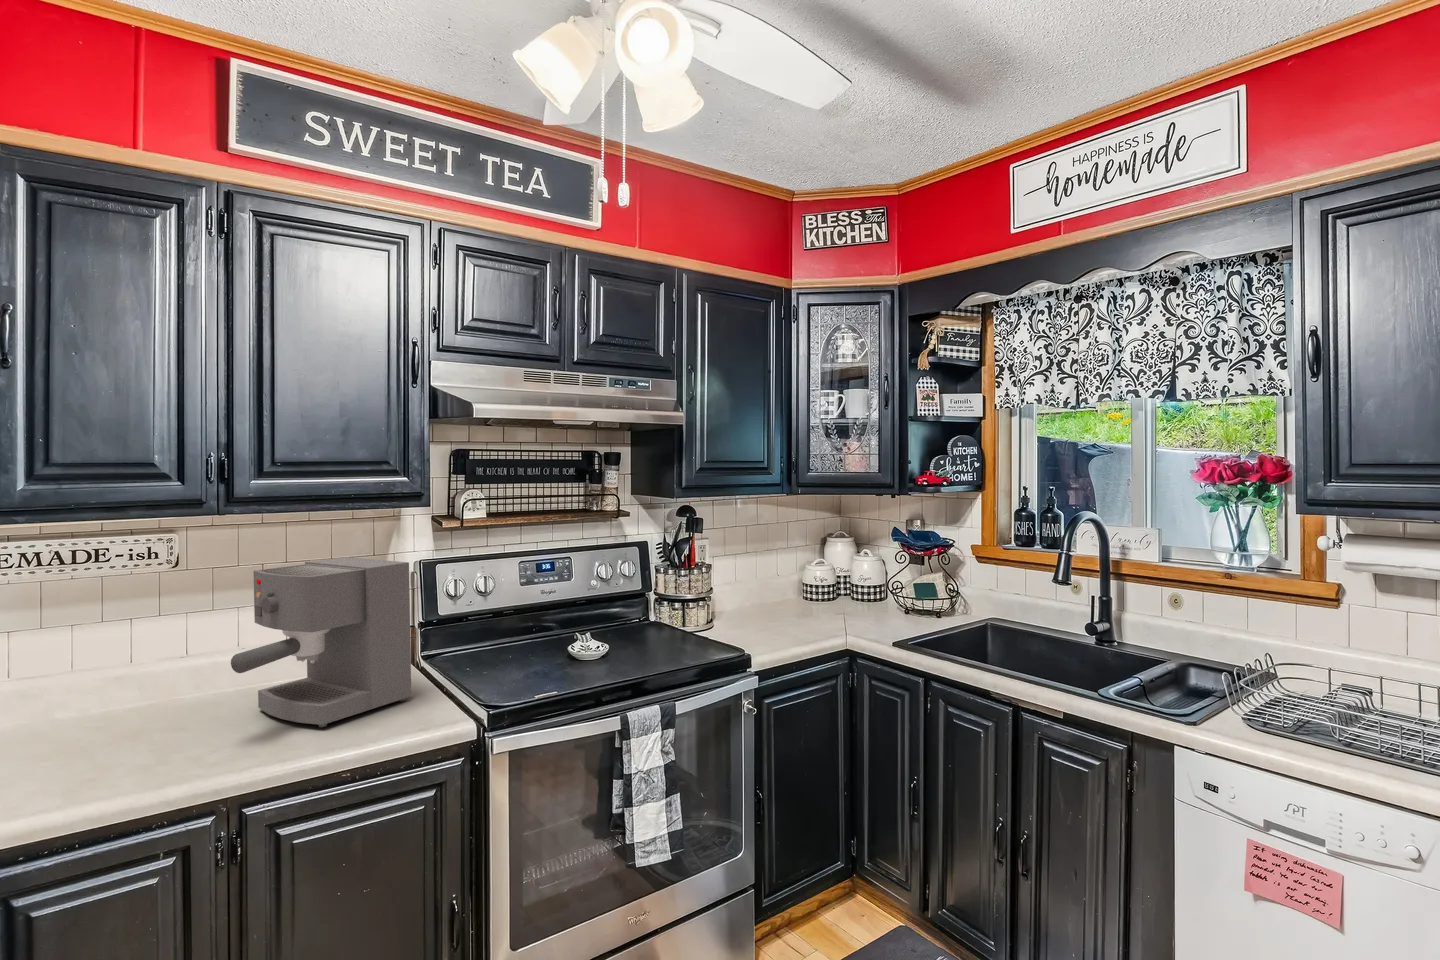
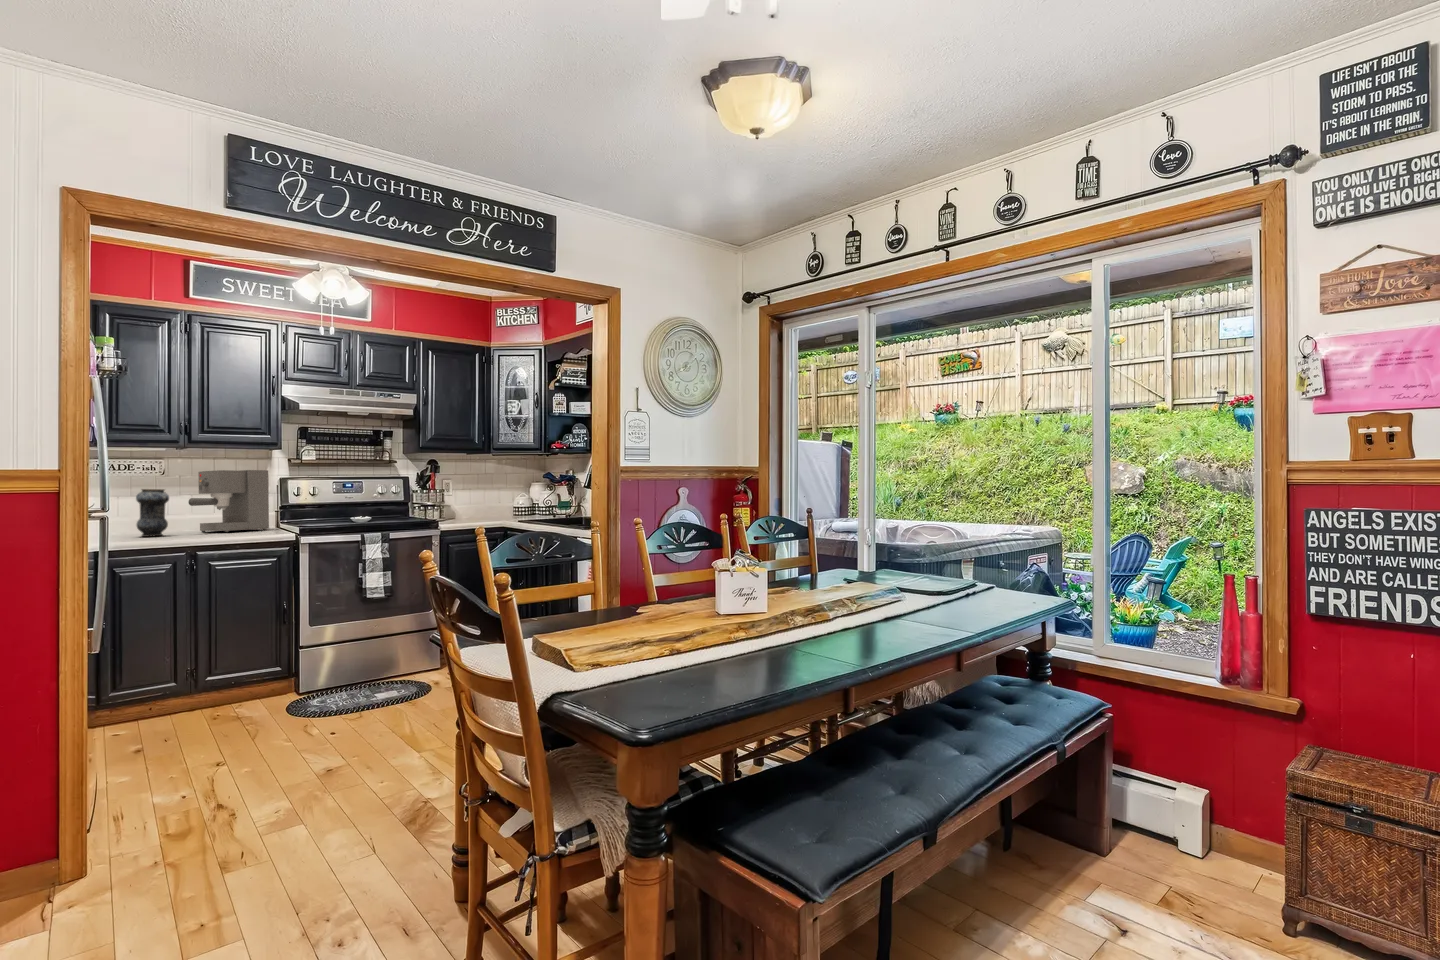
vase: none [95,634,183,770] -> present [136,489,169,537]

